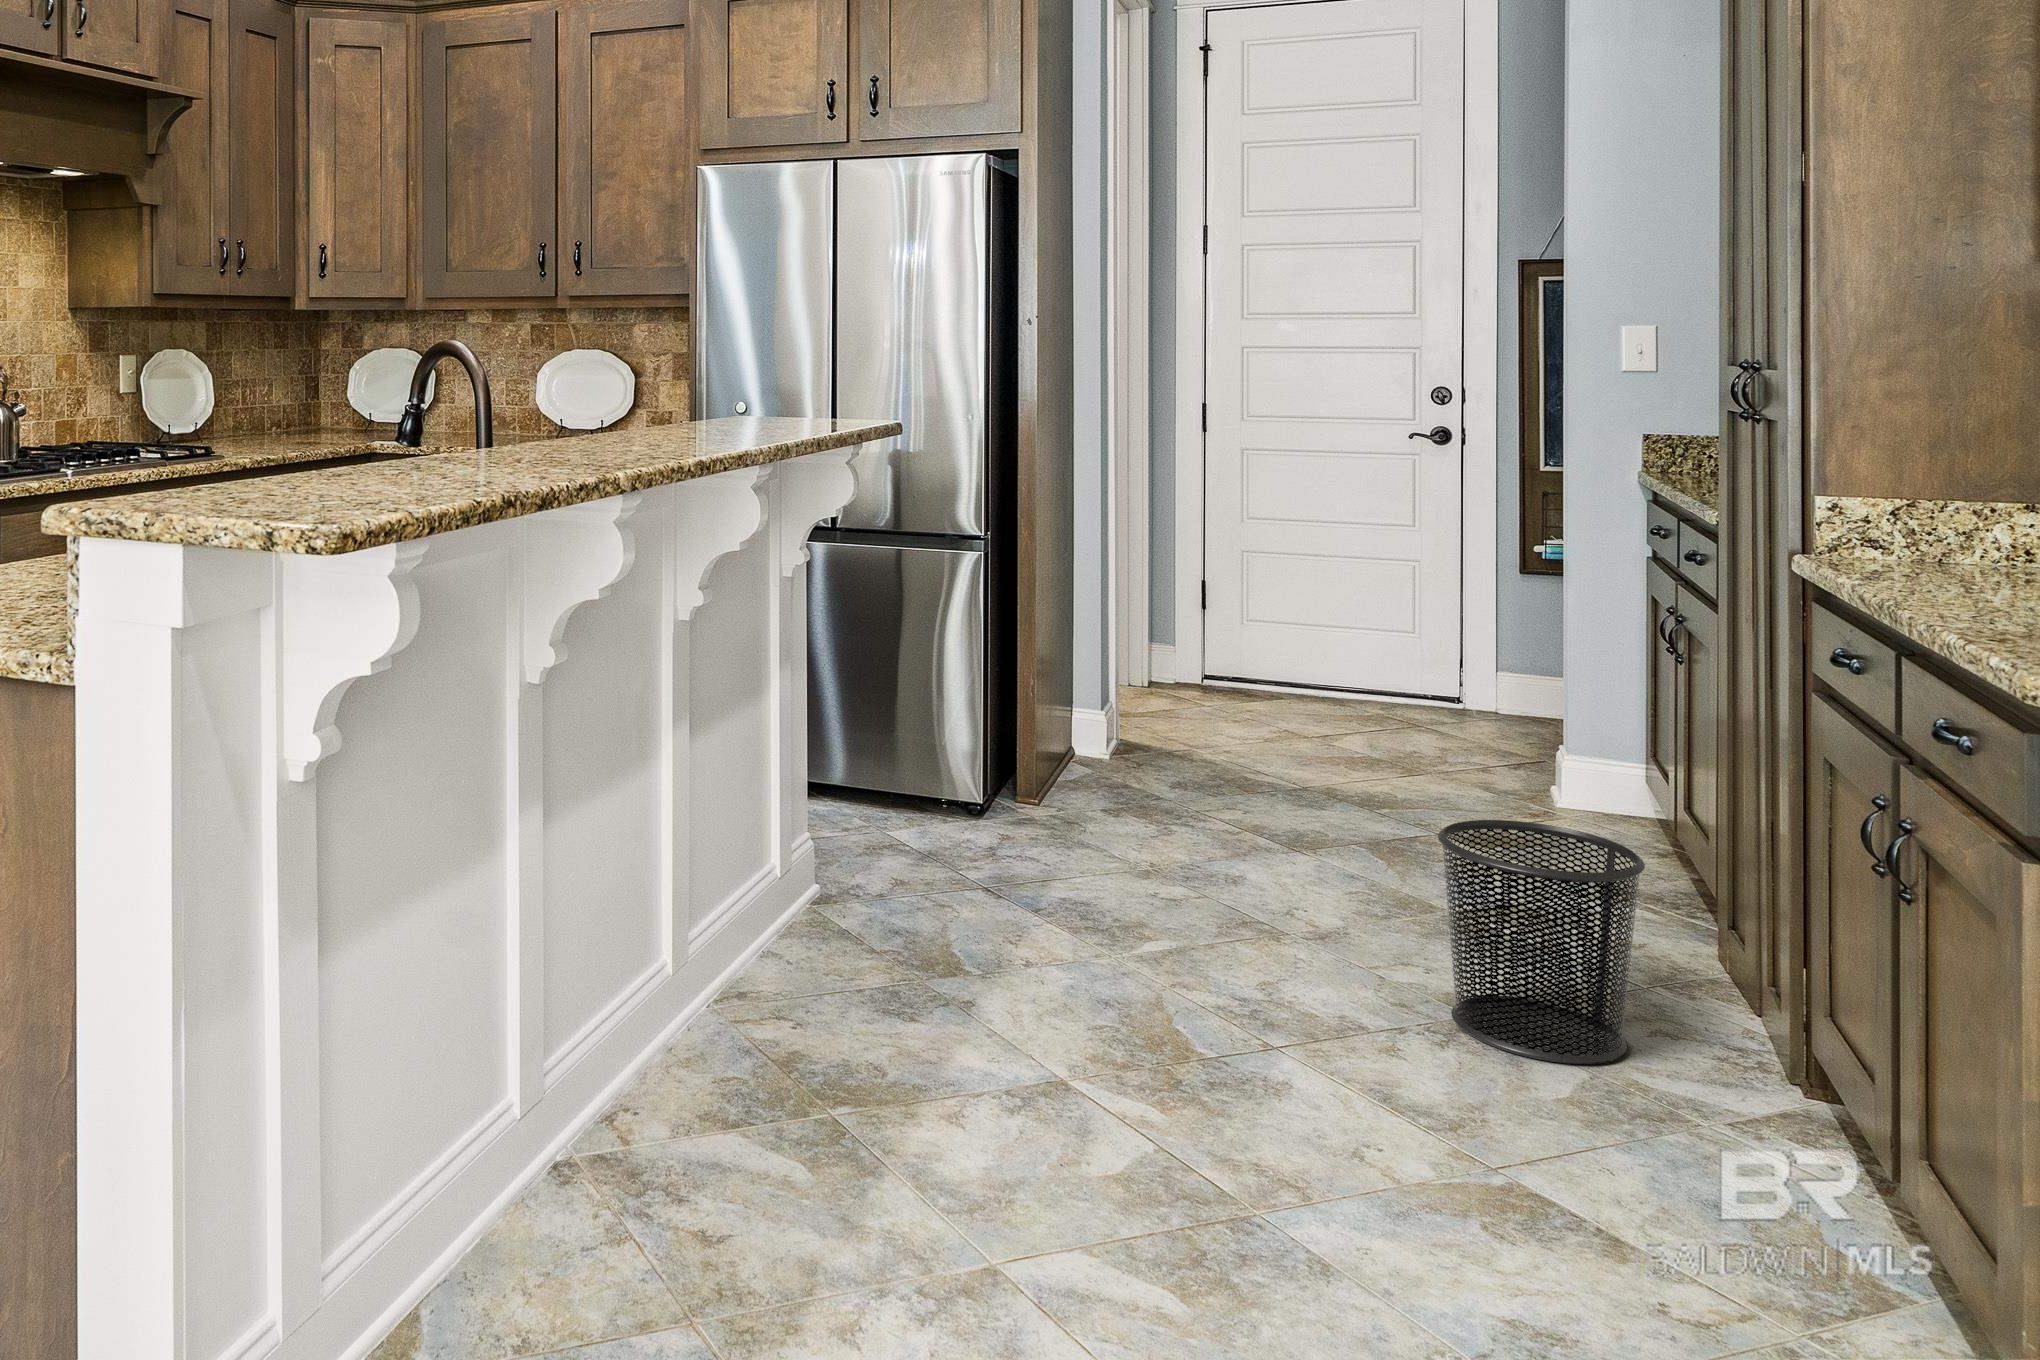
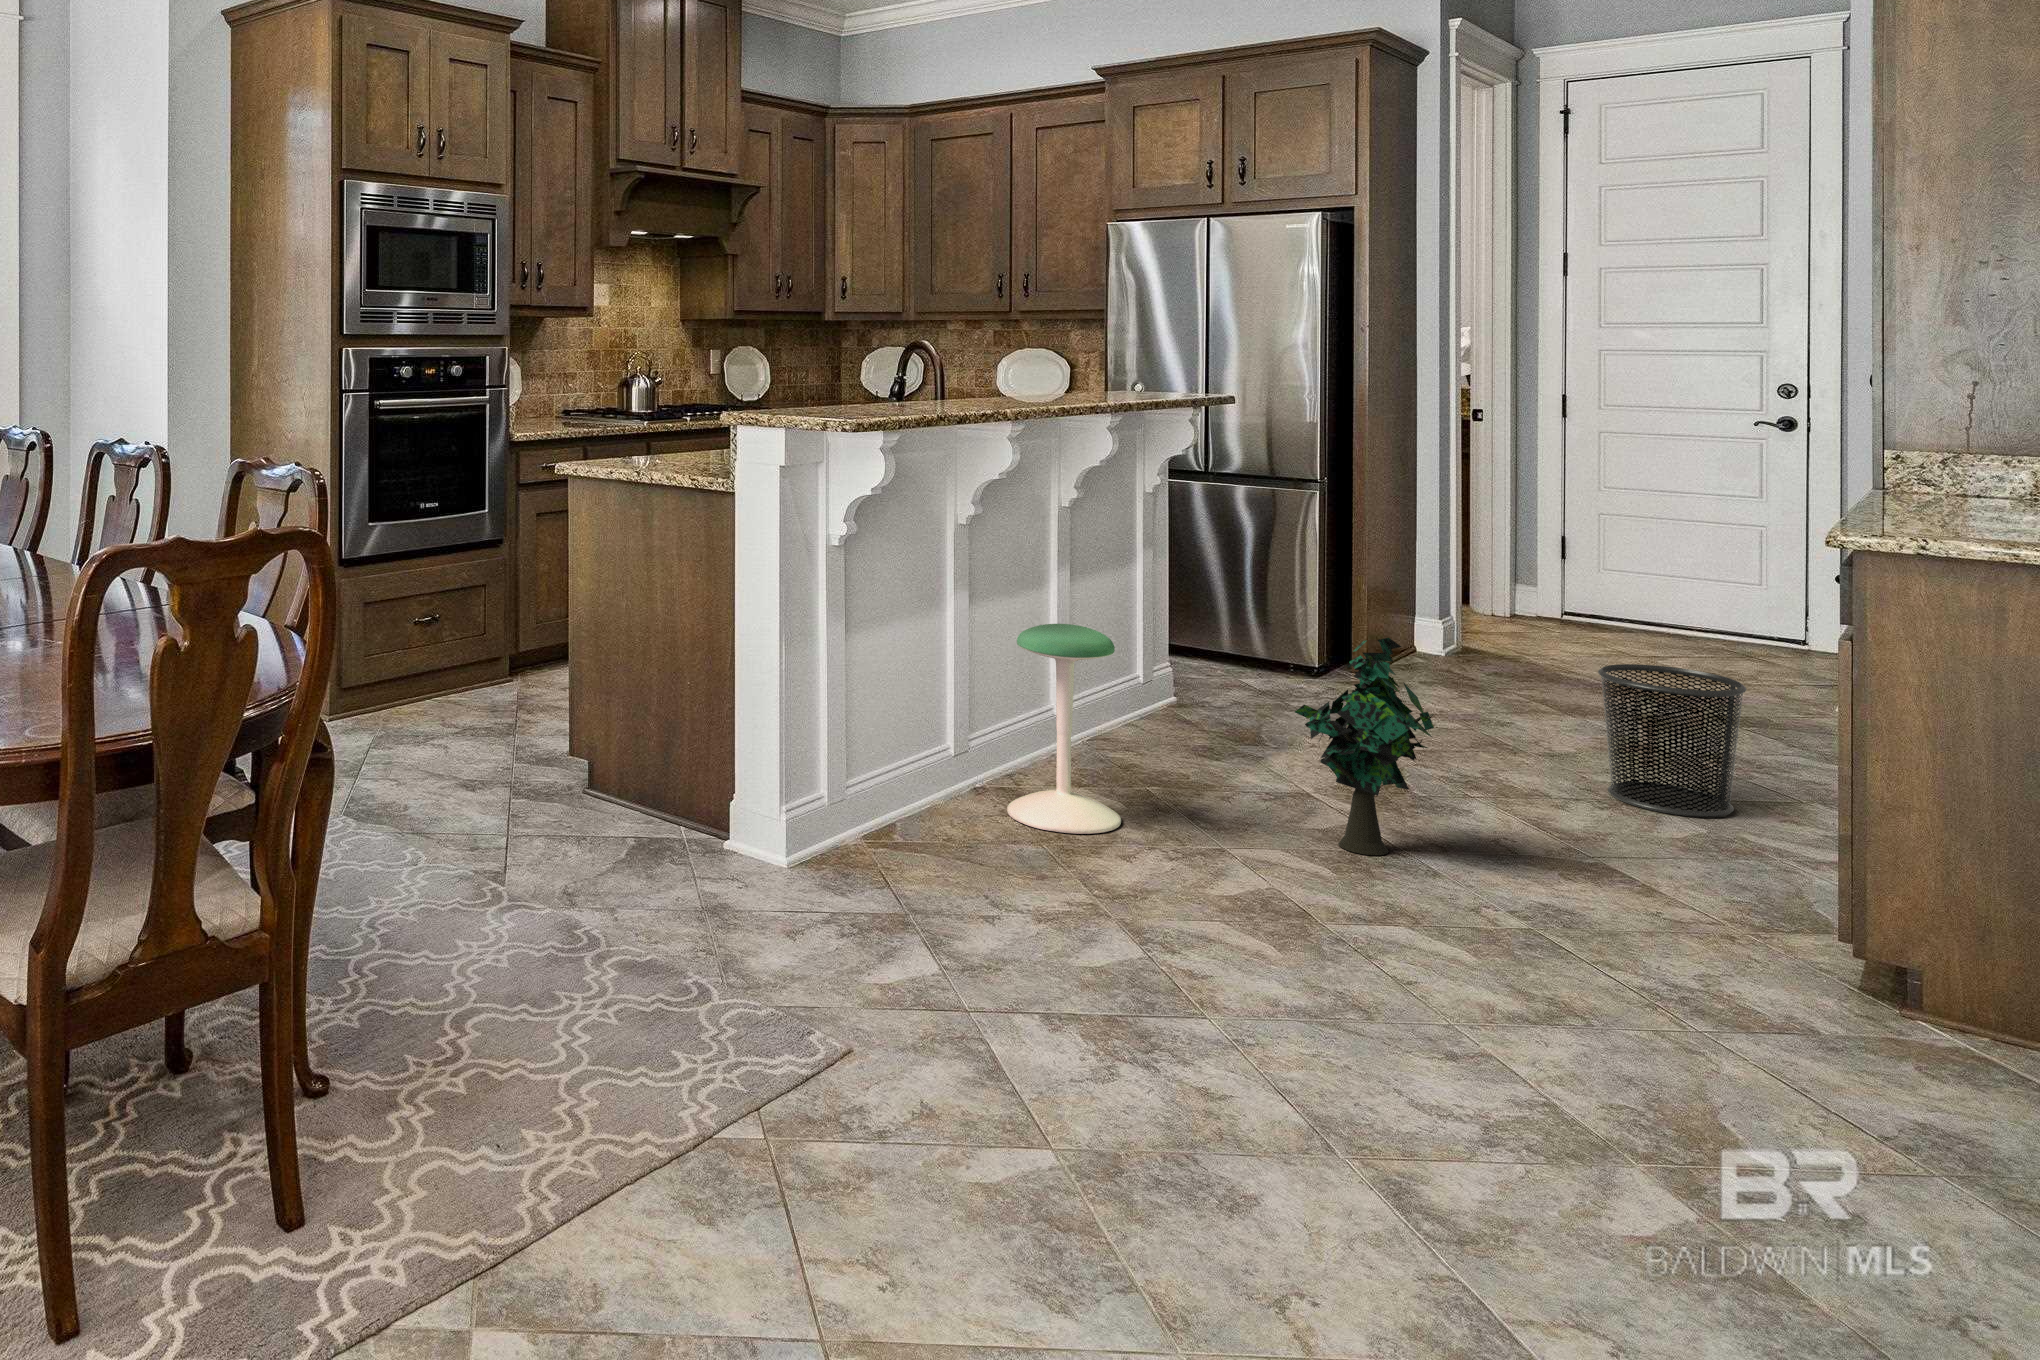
decorative plant: none [1107,861,1335,1261] -> present [1295,638,1434,855]
stool: none [621,869,824,1294] -> present [1007,624,1121,834]

